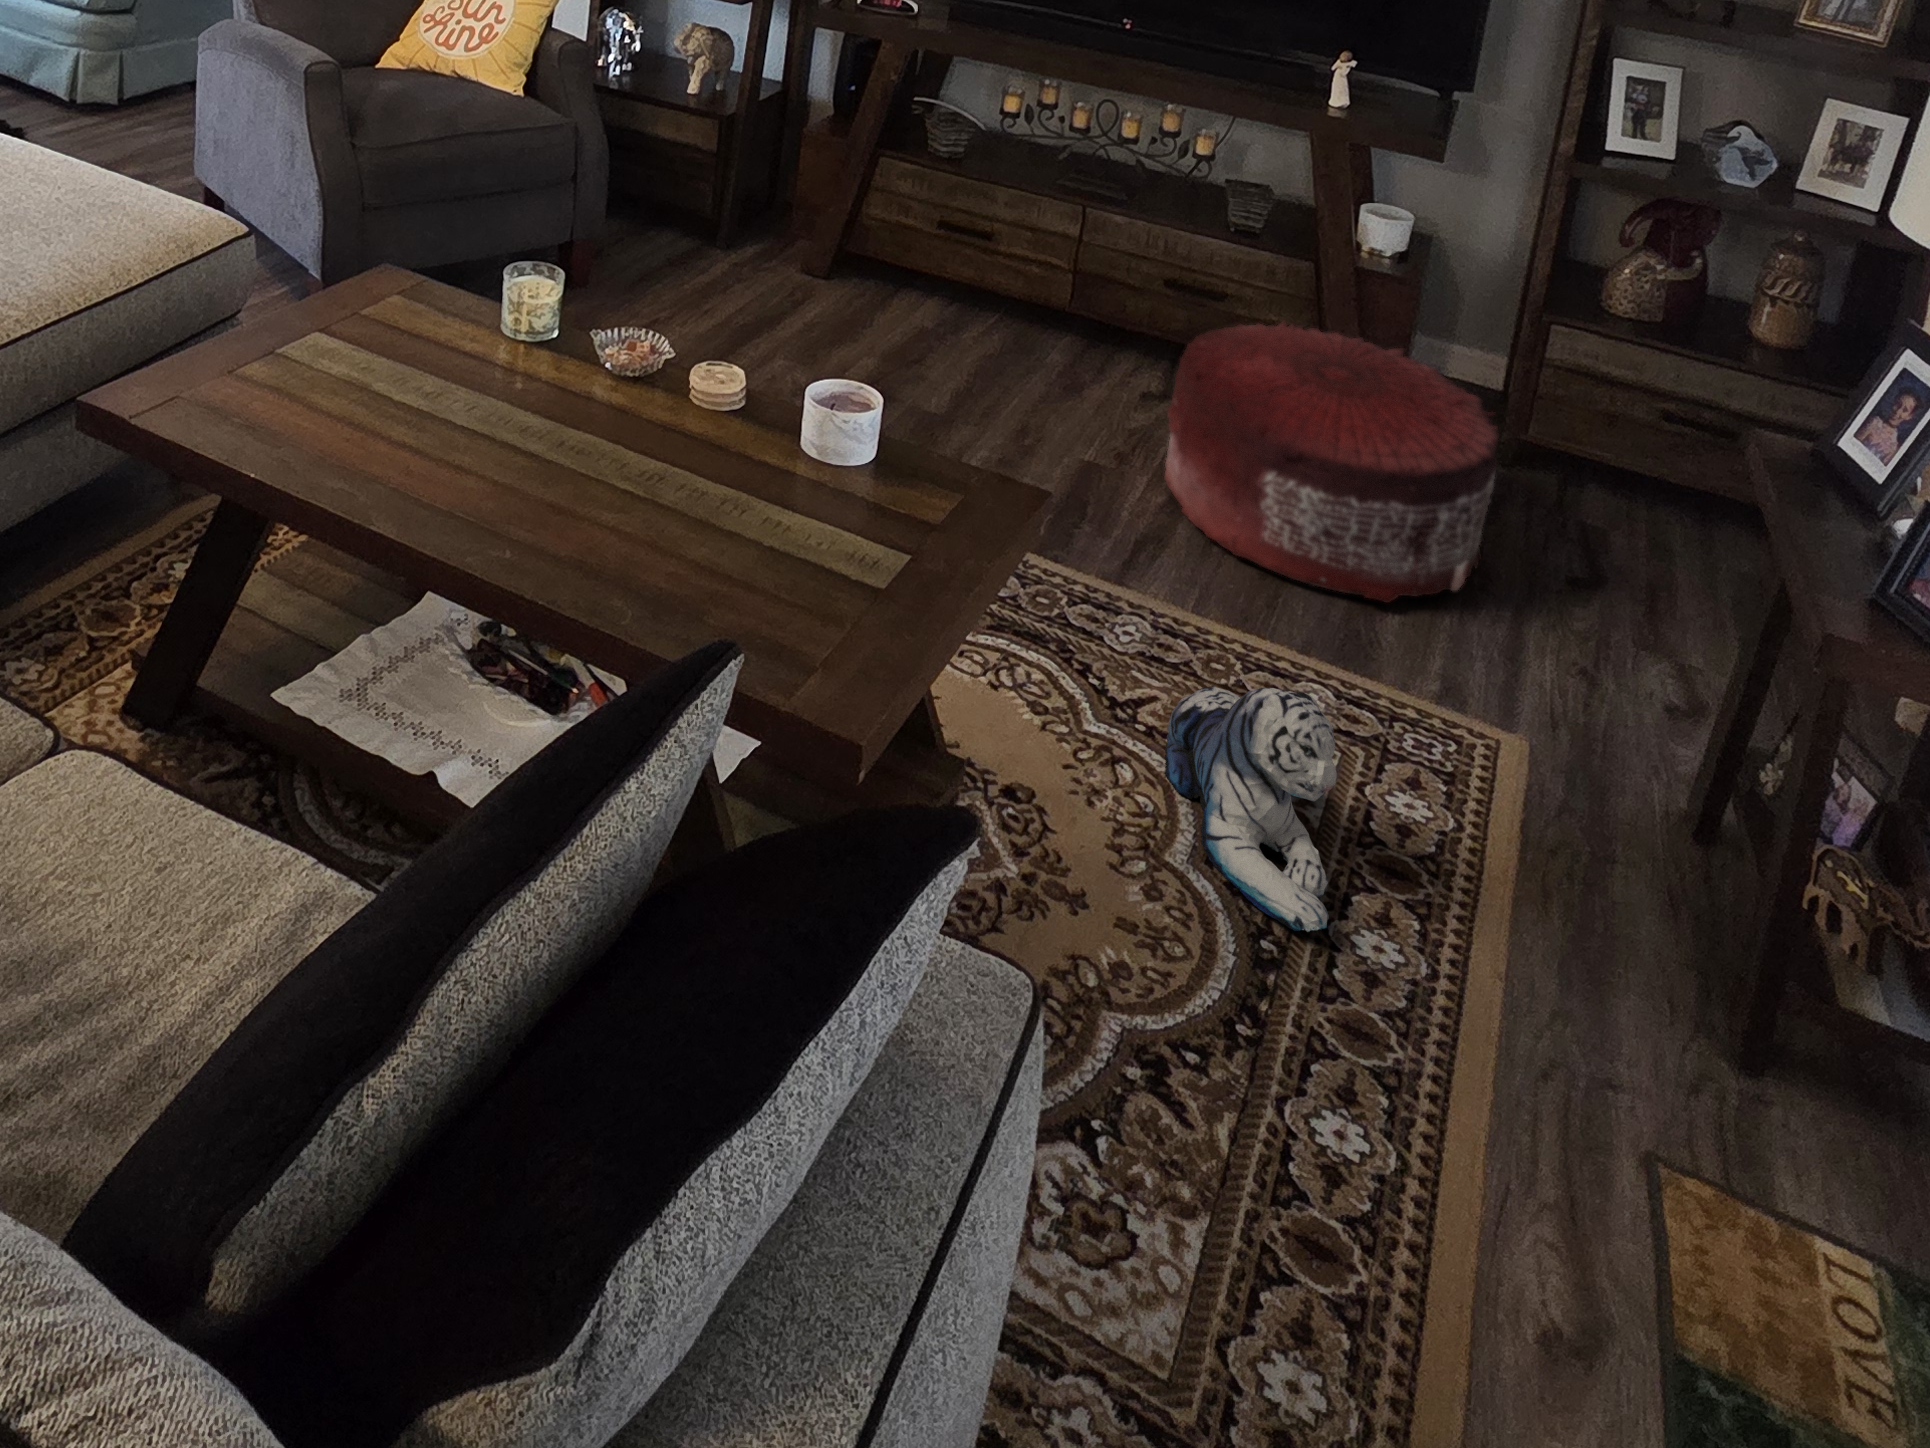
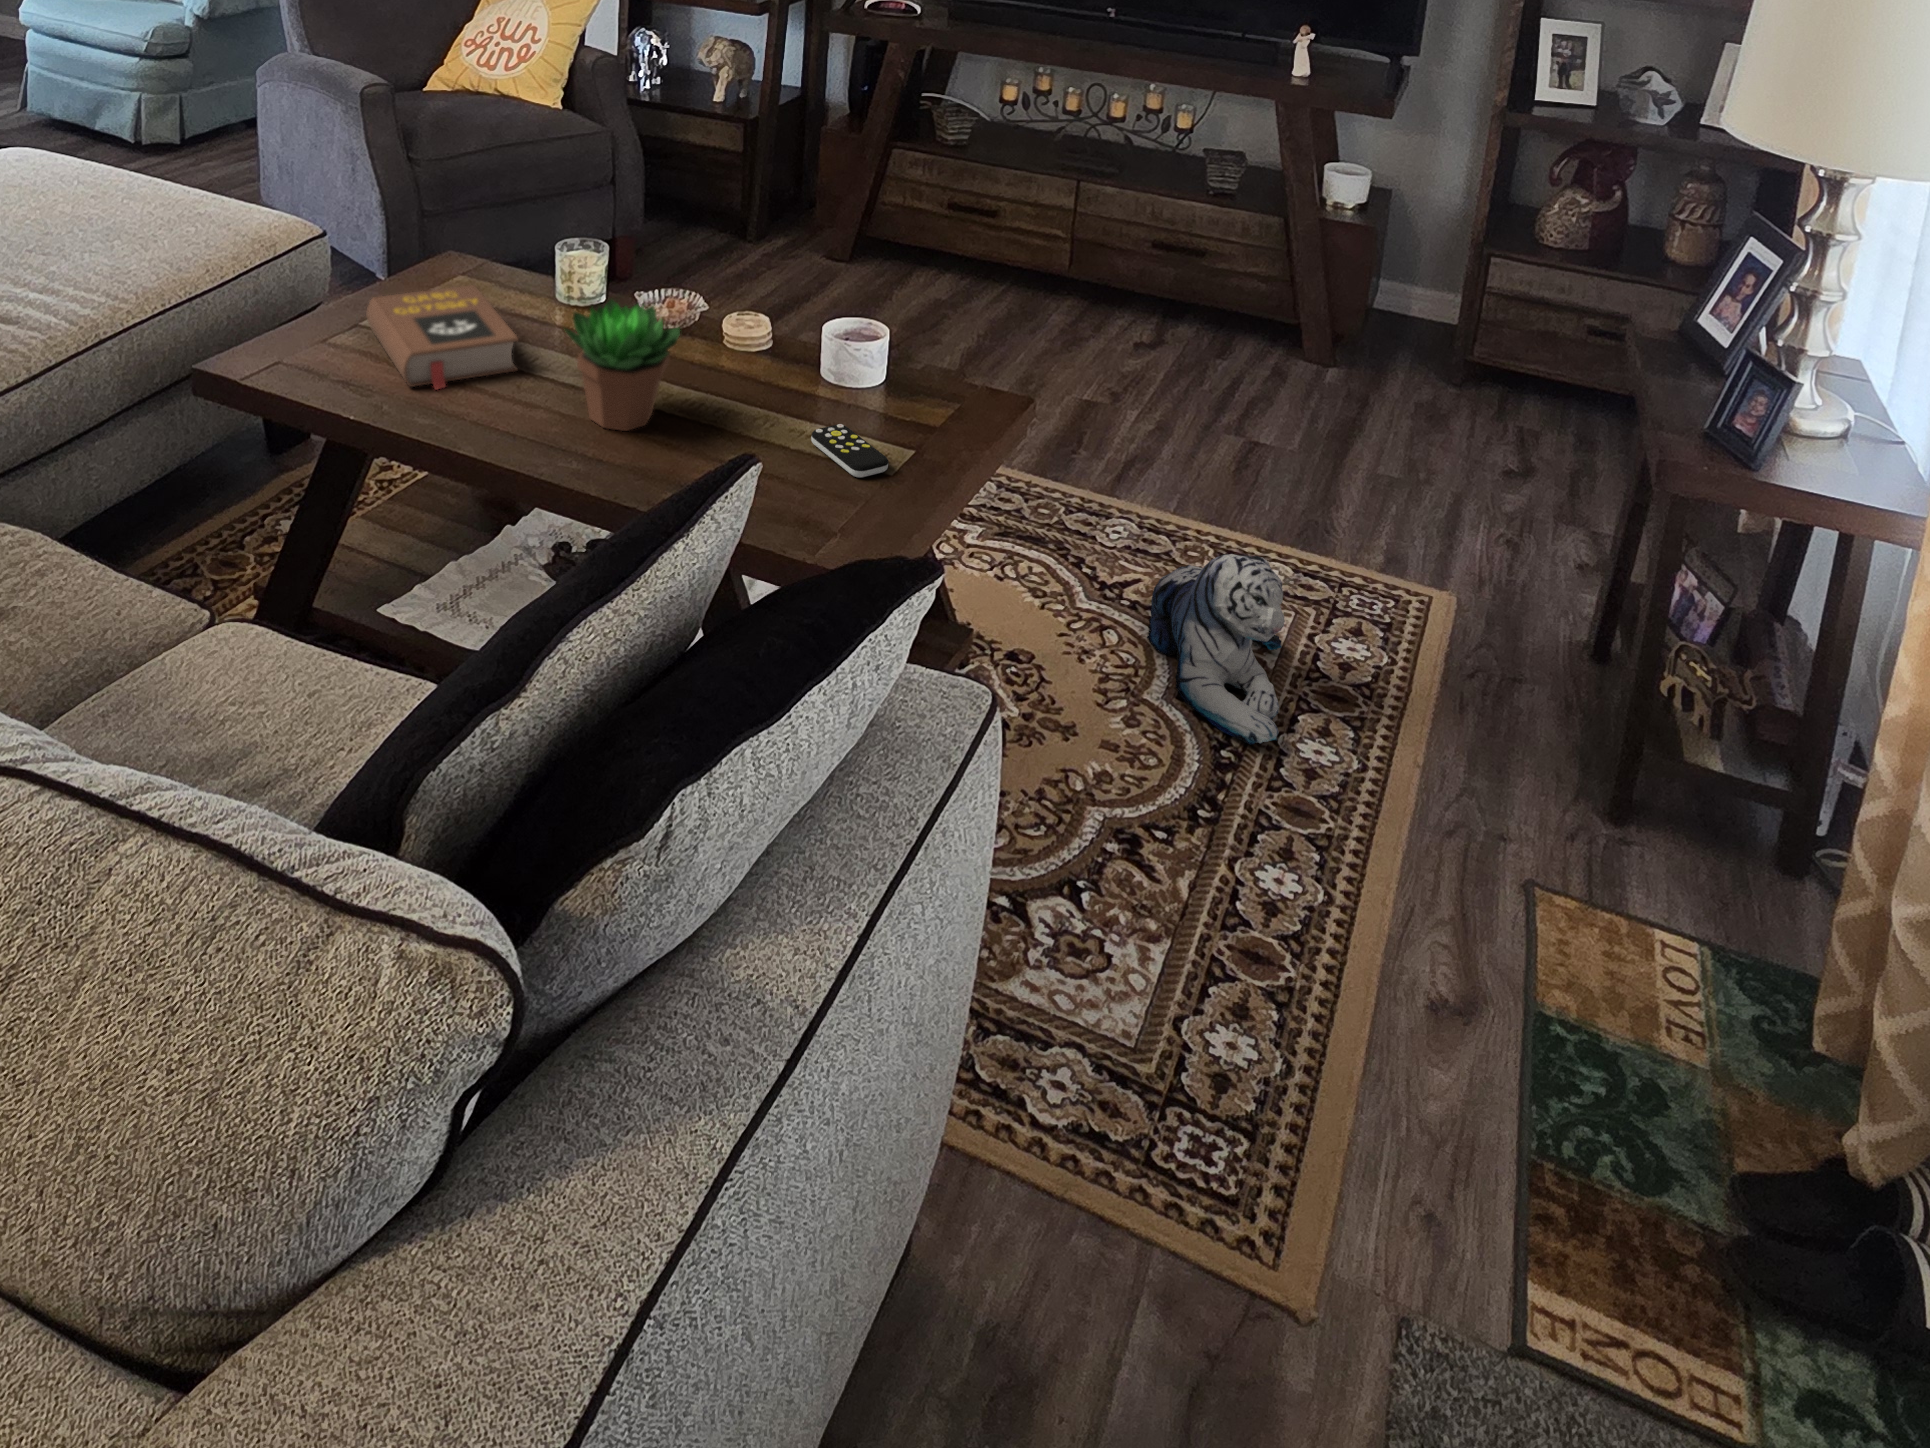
book: none [287,312,459,443] -> present [366,285,518,389]
pouf: present [1164,321,1499,603] -> none [1160,268,1449,500]
succulent plant: none [511,348,647,512] -> present [565,299,680,431]
remote control: none [794,519,886,593] -> present [811,424,888,477]

